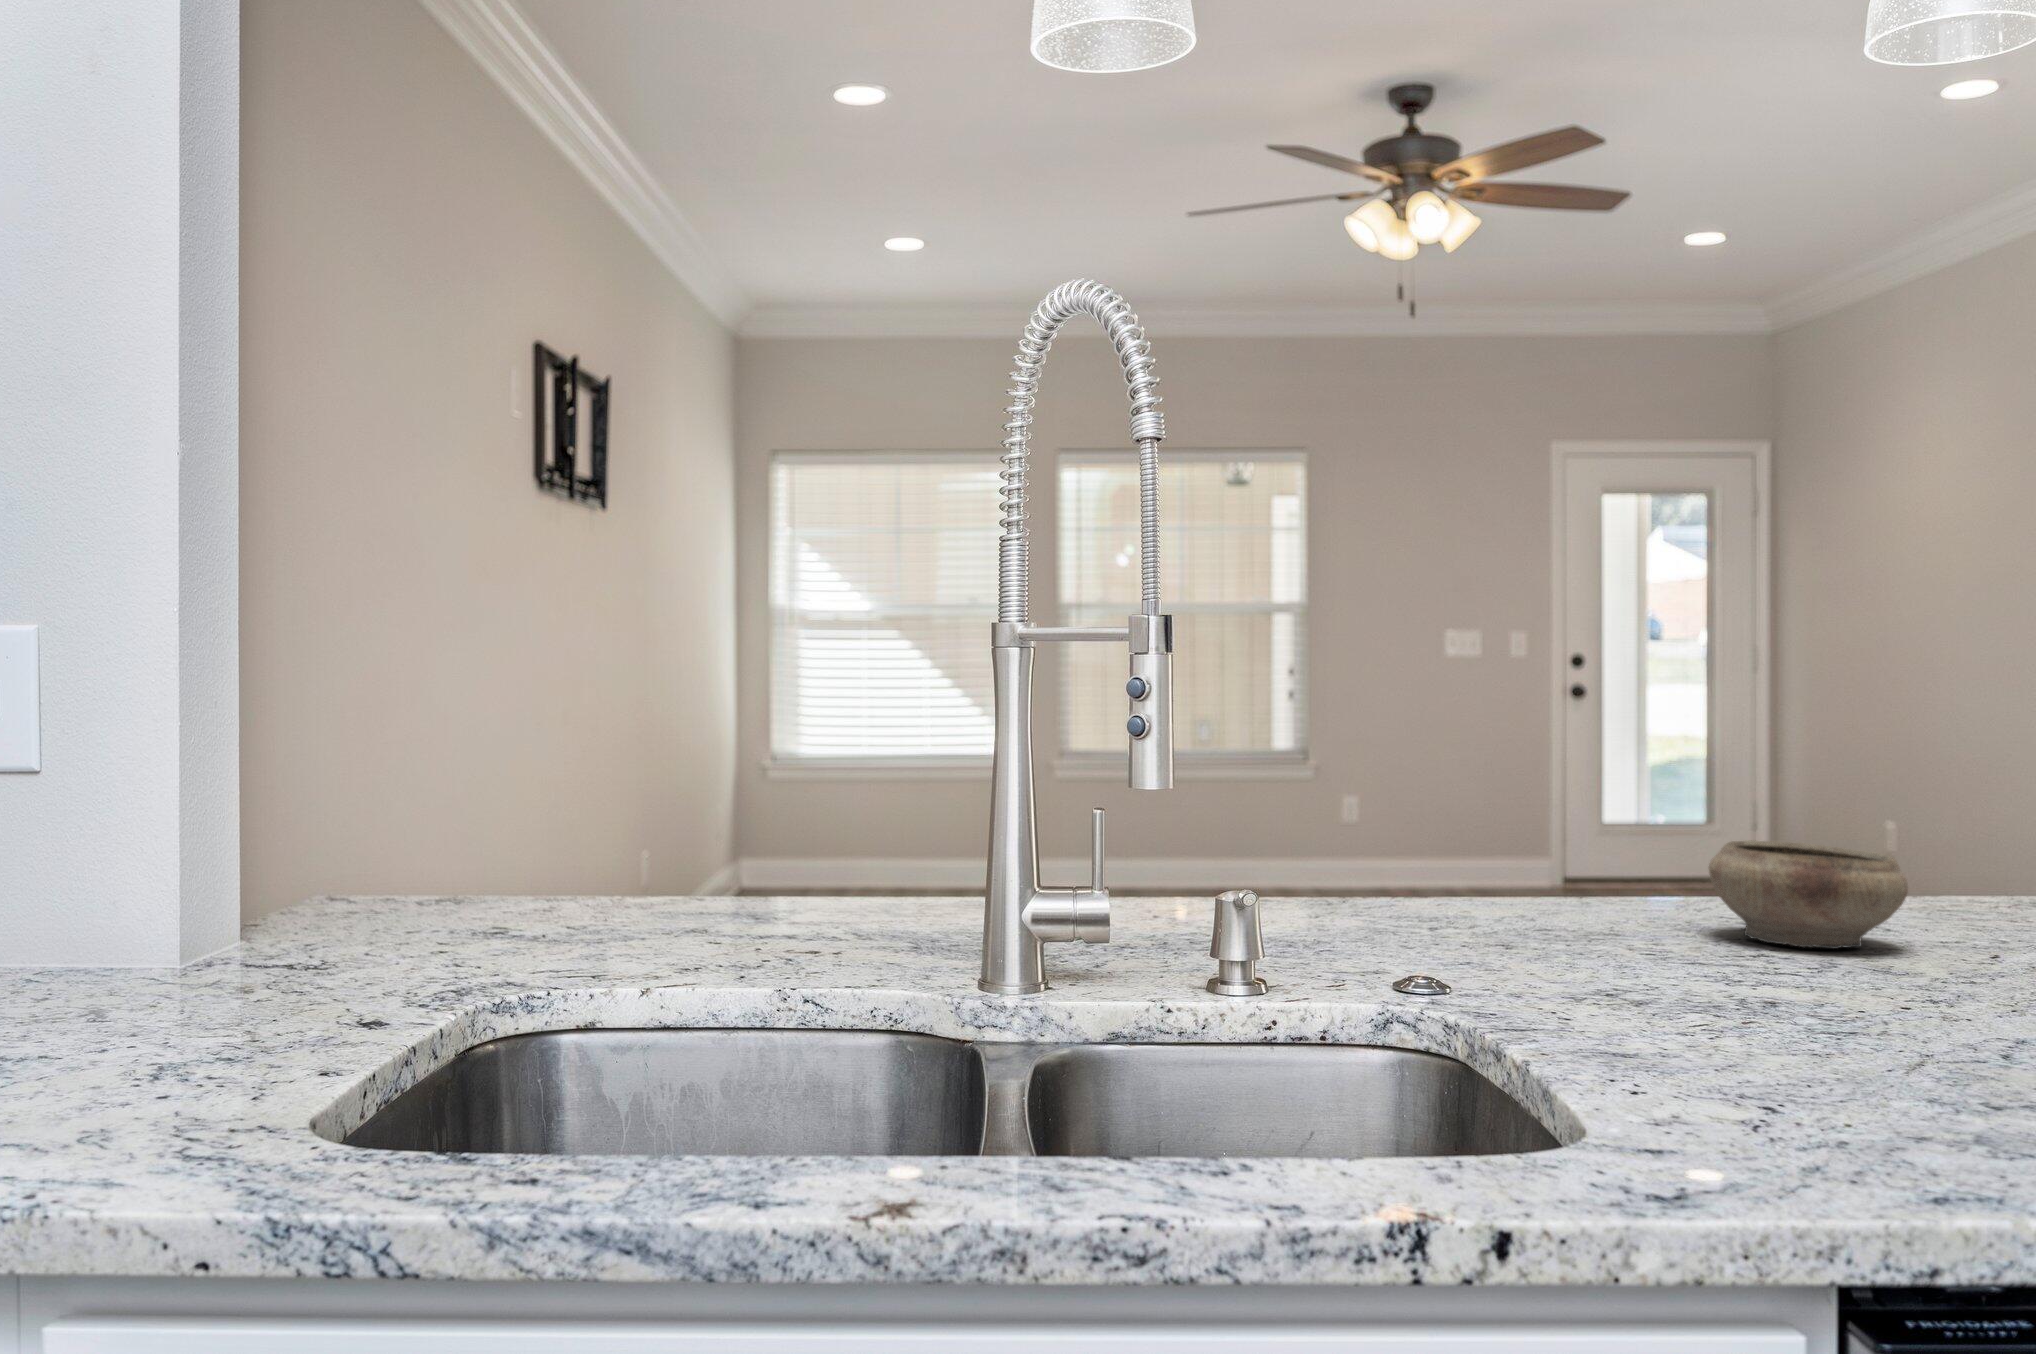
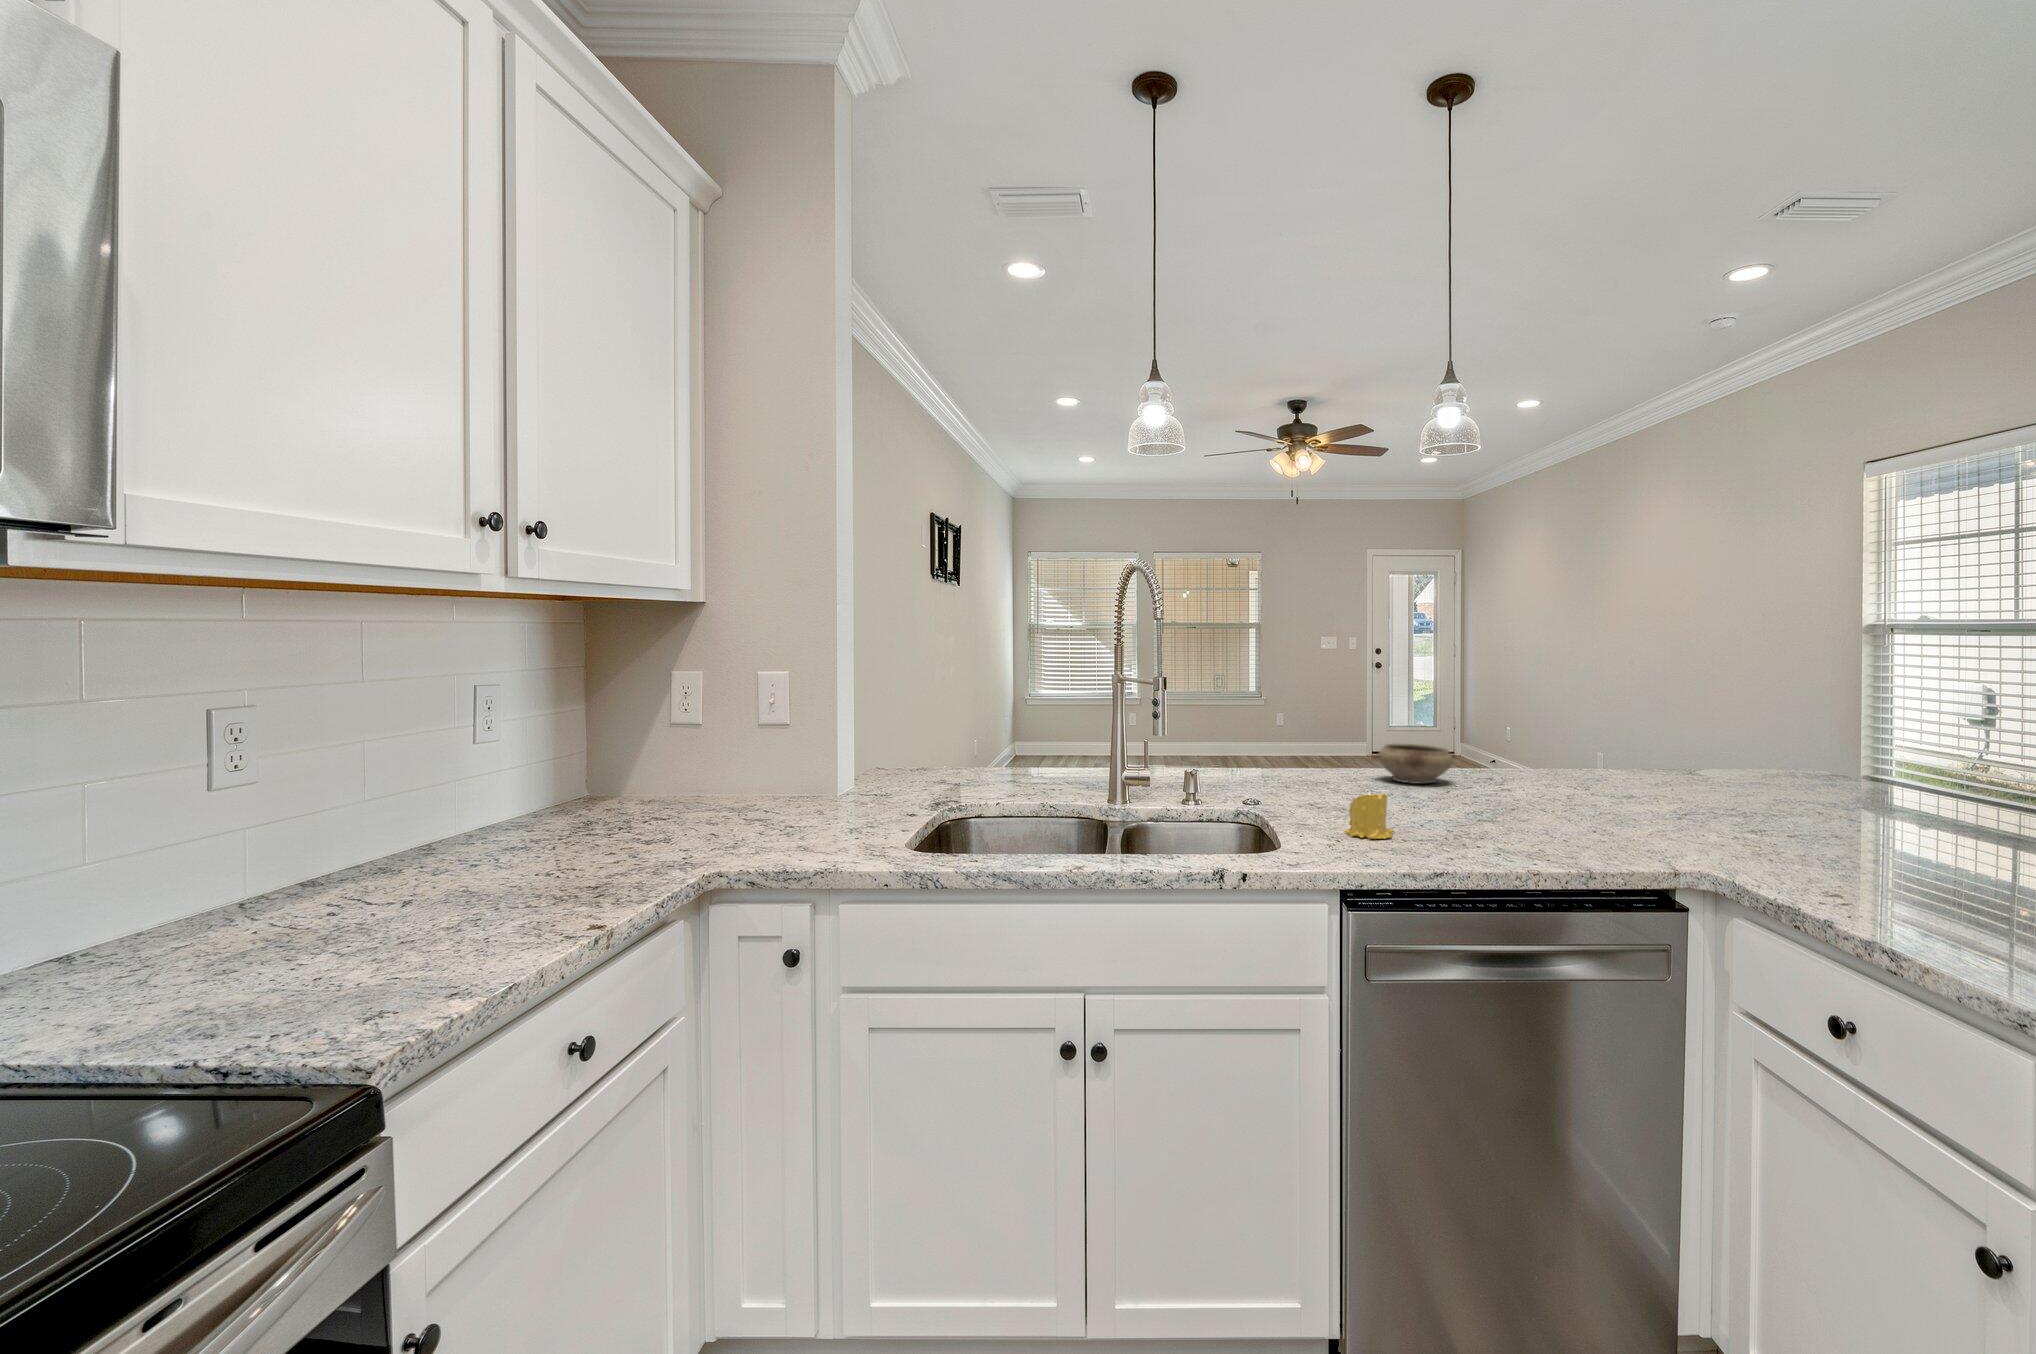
candle: none [1714,952,1864,1106] -> present [1344,791,1394,839]

